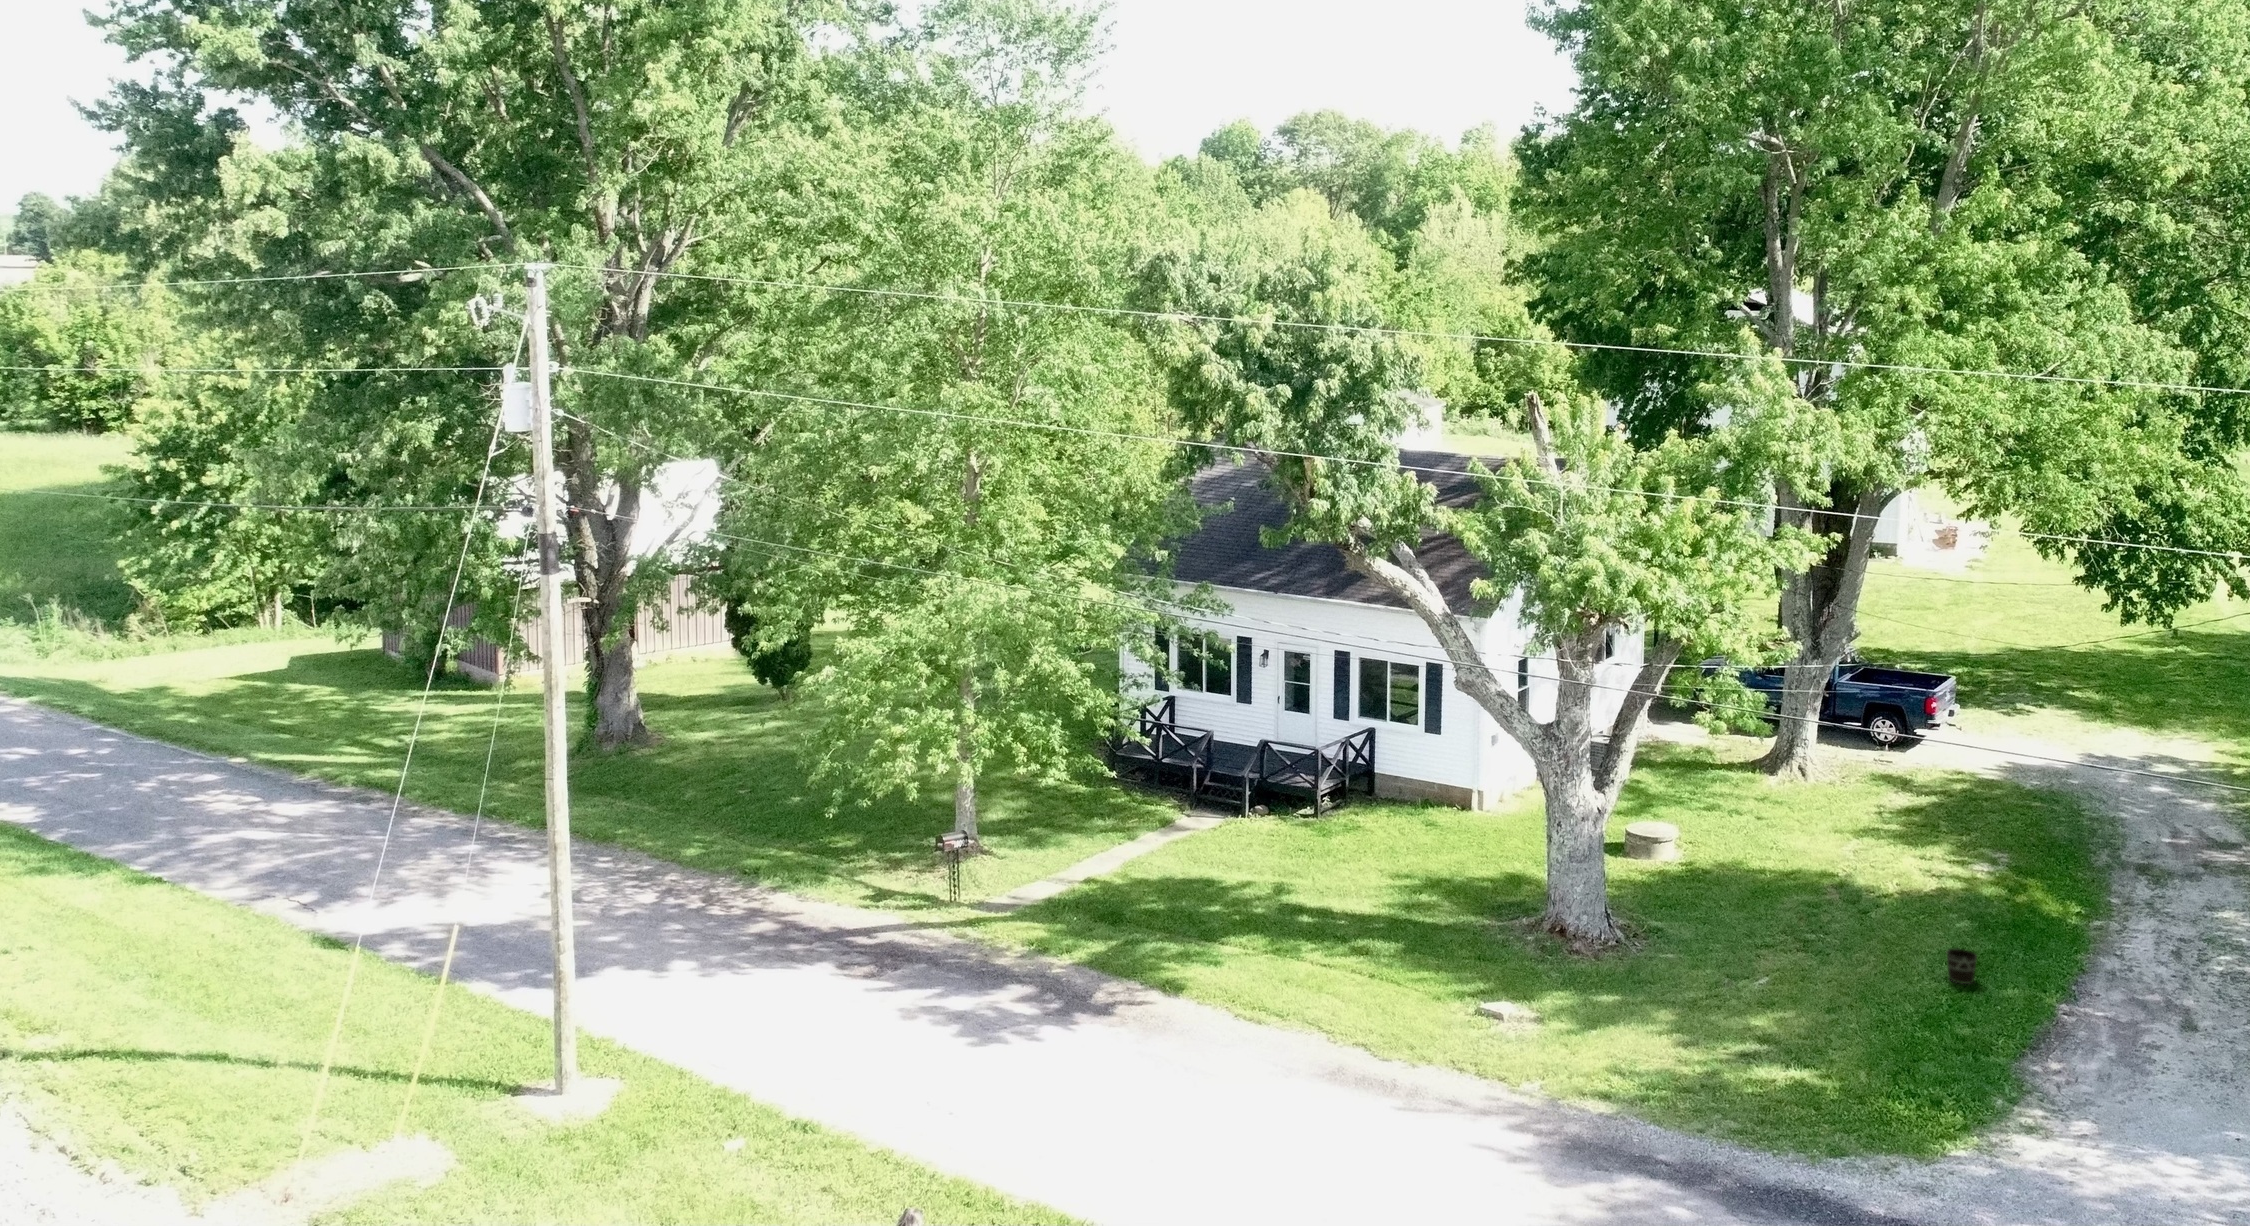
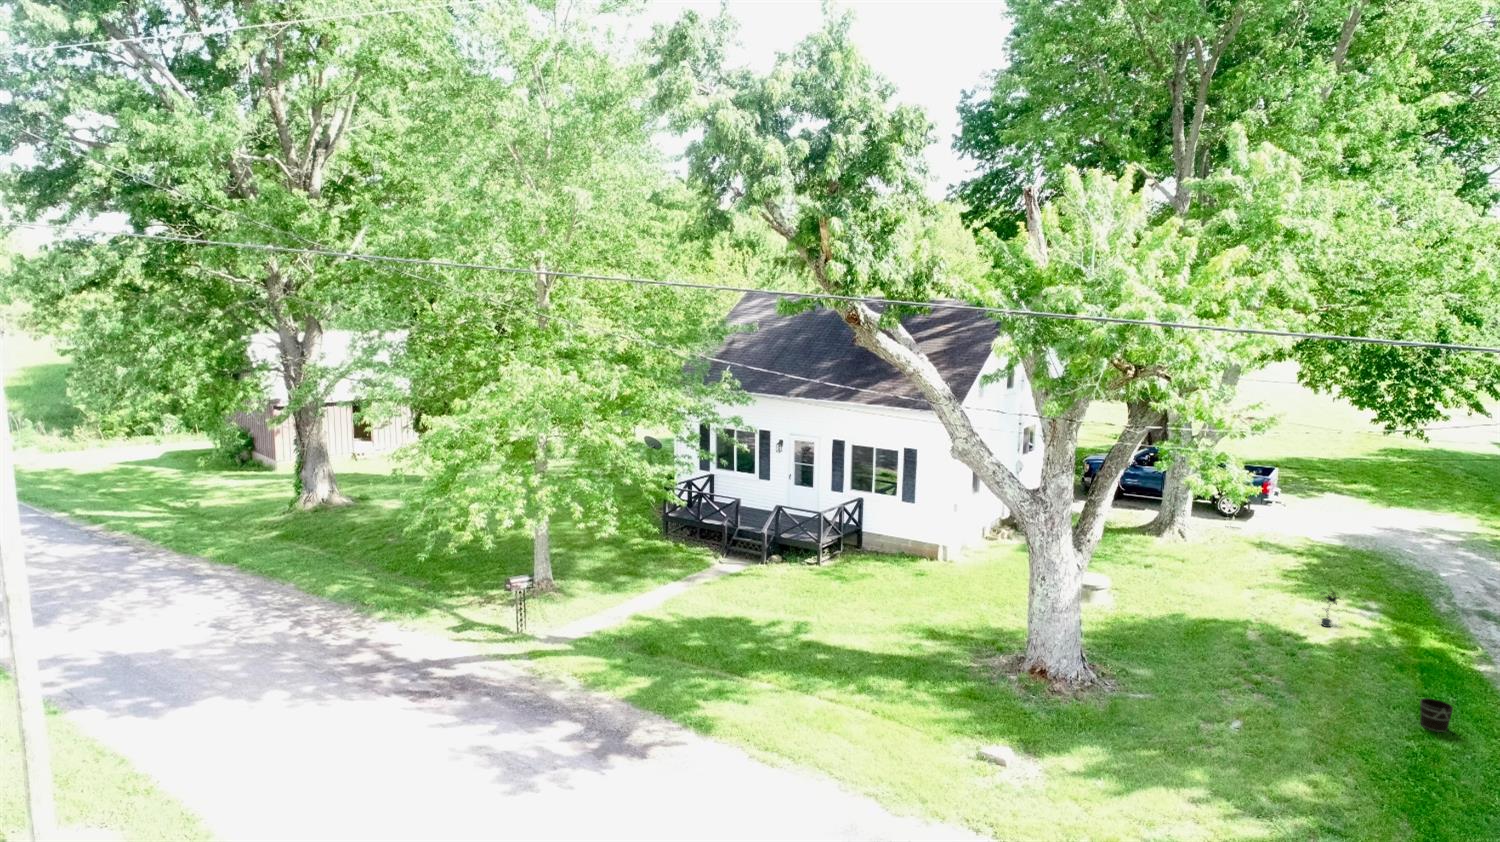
potted plant: none [1912,836,1936,883] -> present [1321,592,1341,627]

